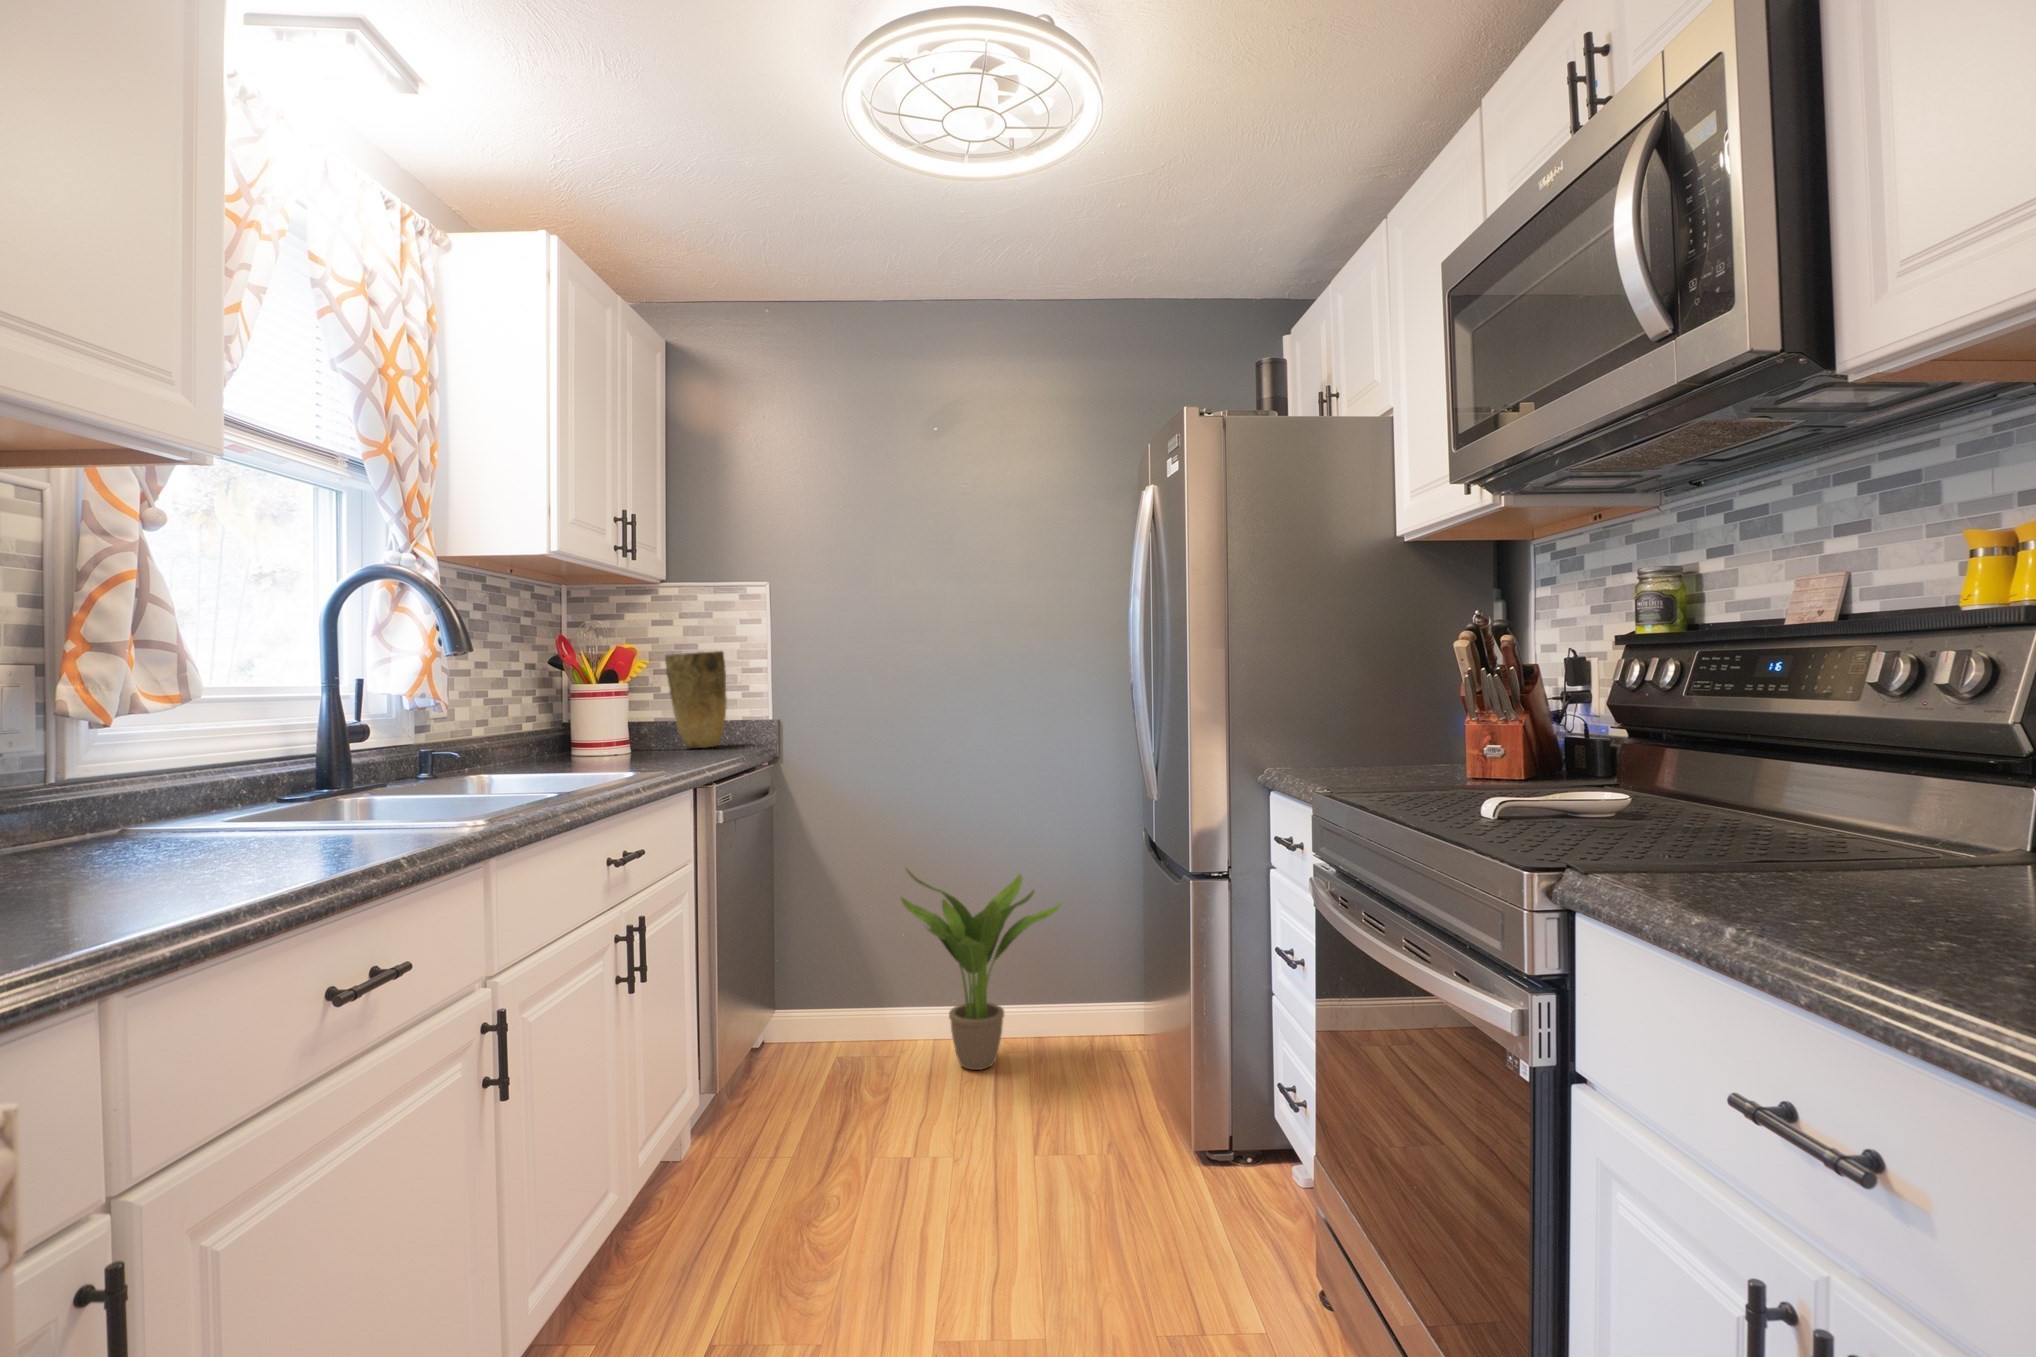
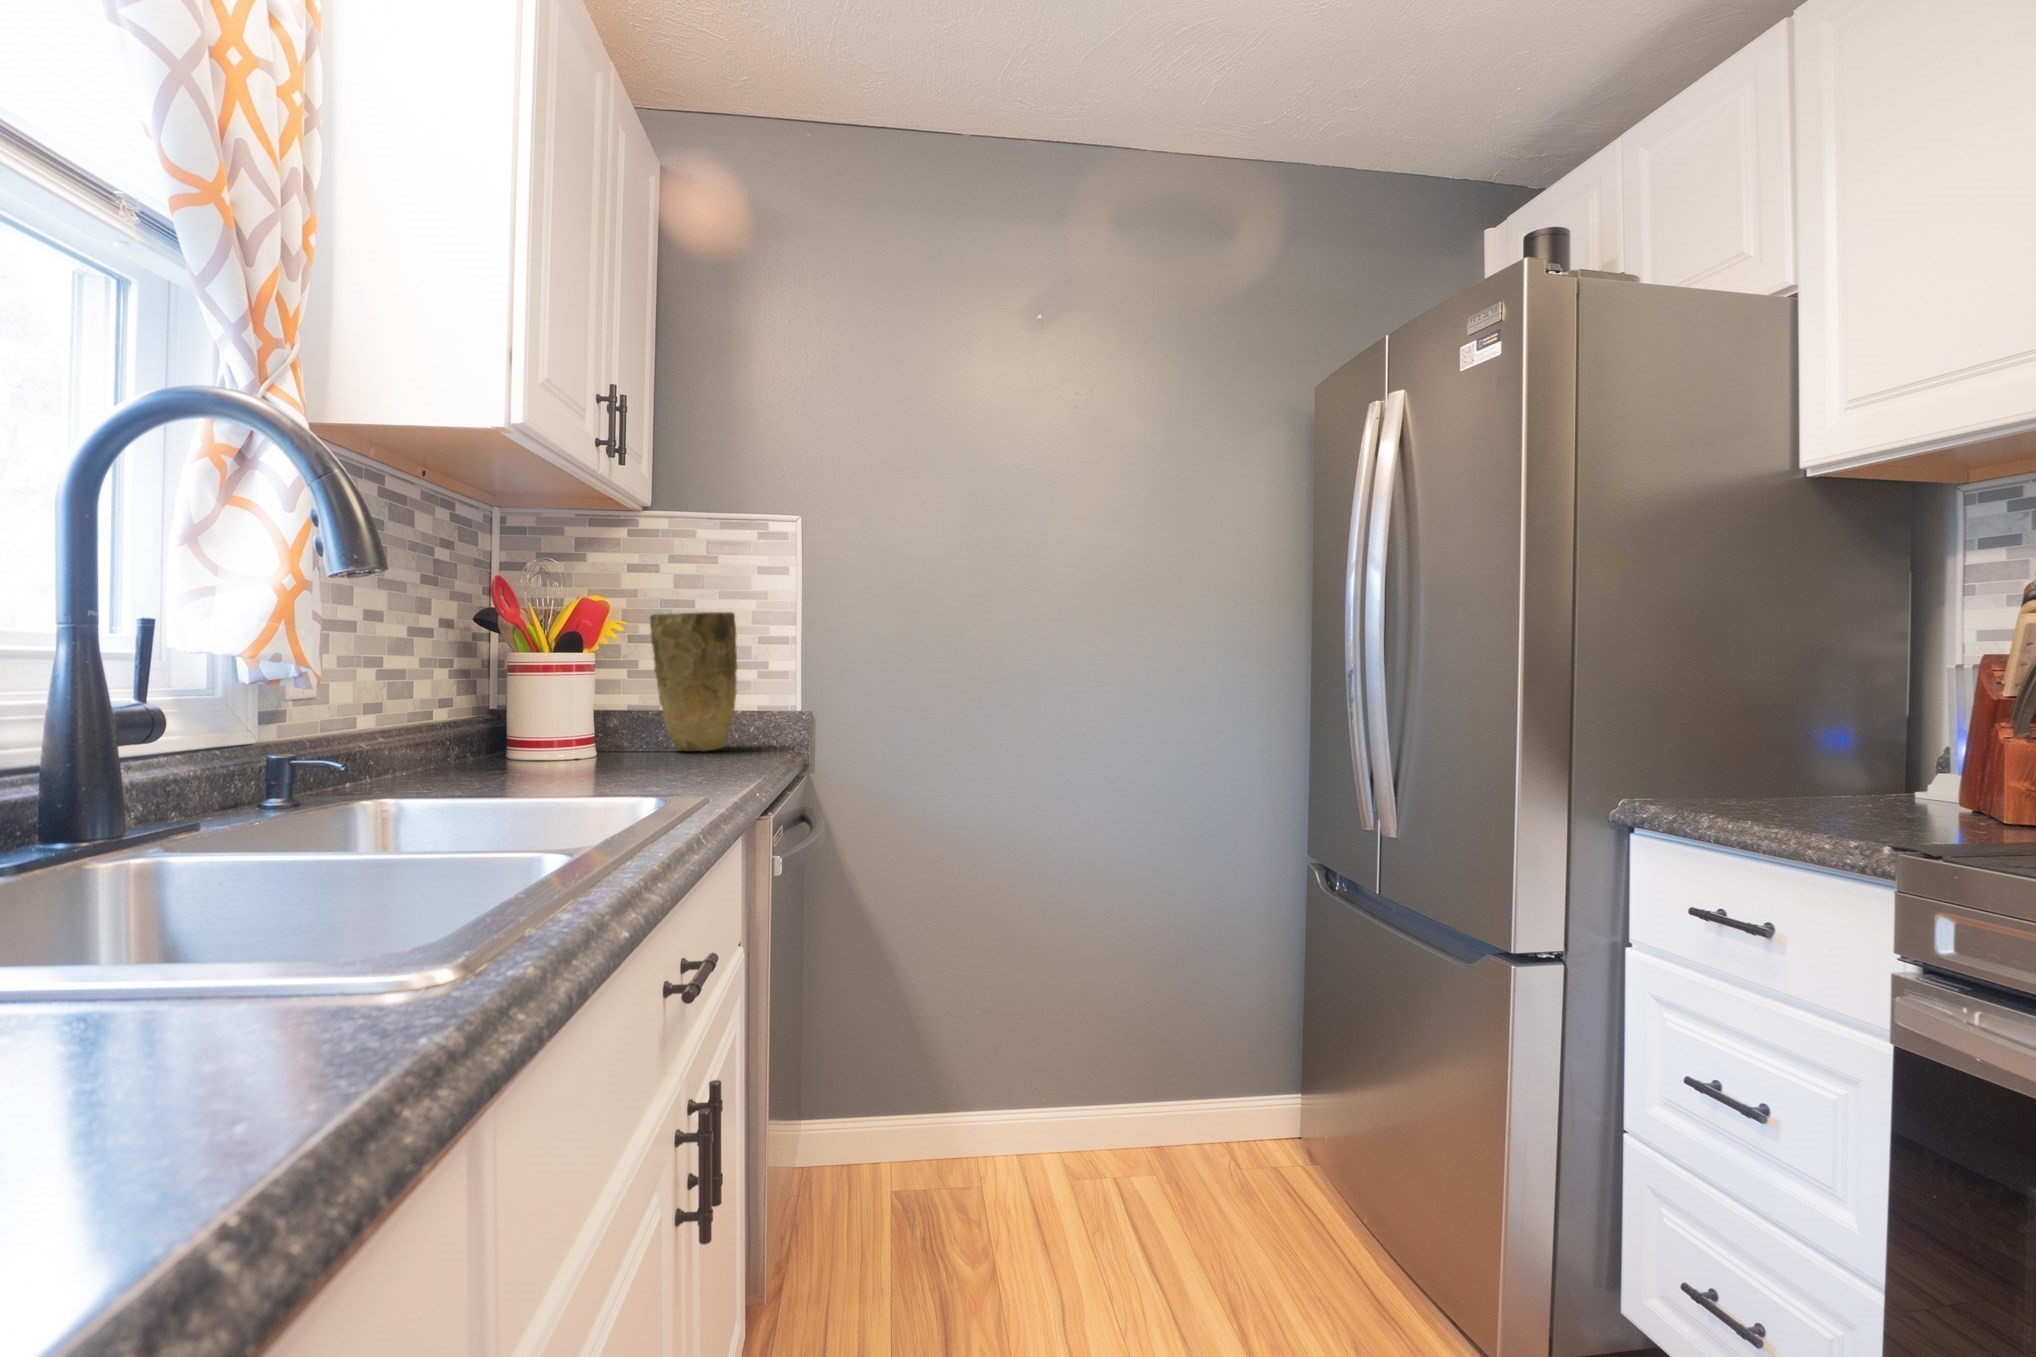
potted plant: present [901,869,1062,1070] -> none [986,934,1209,1217]

